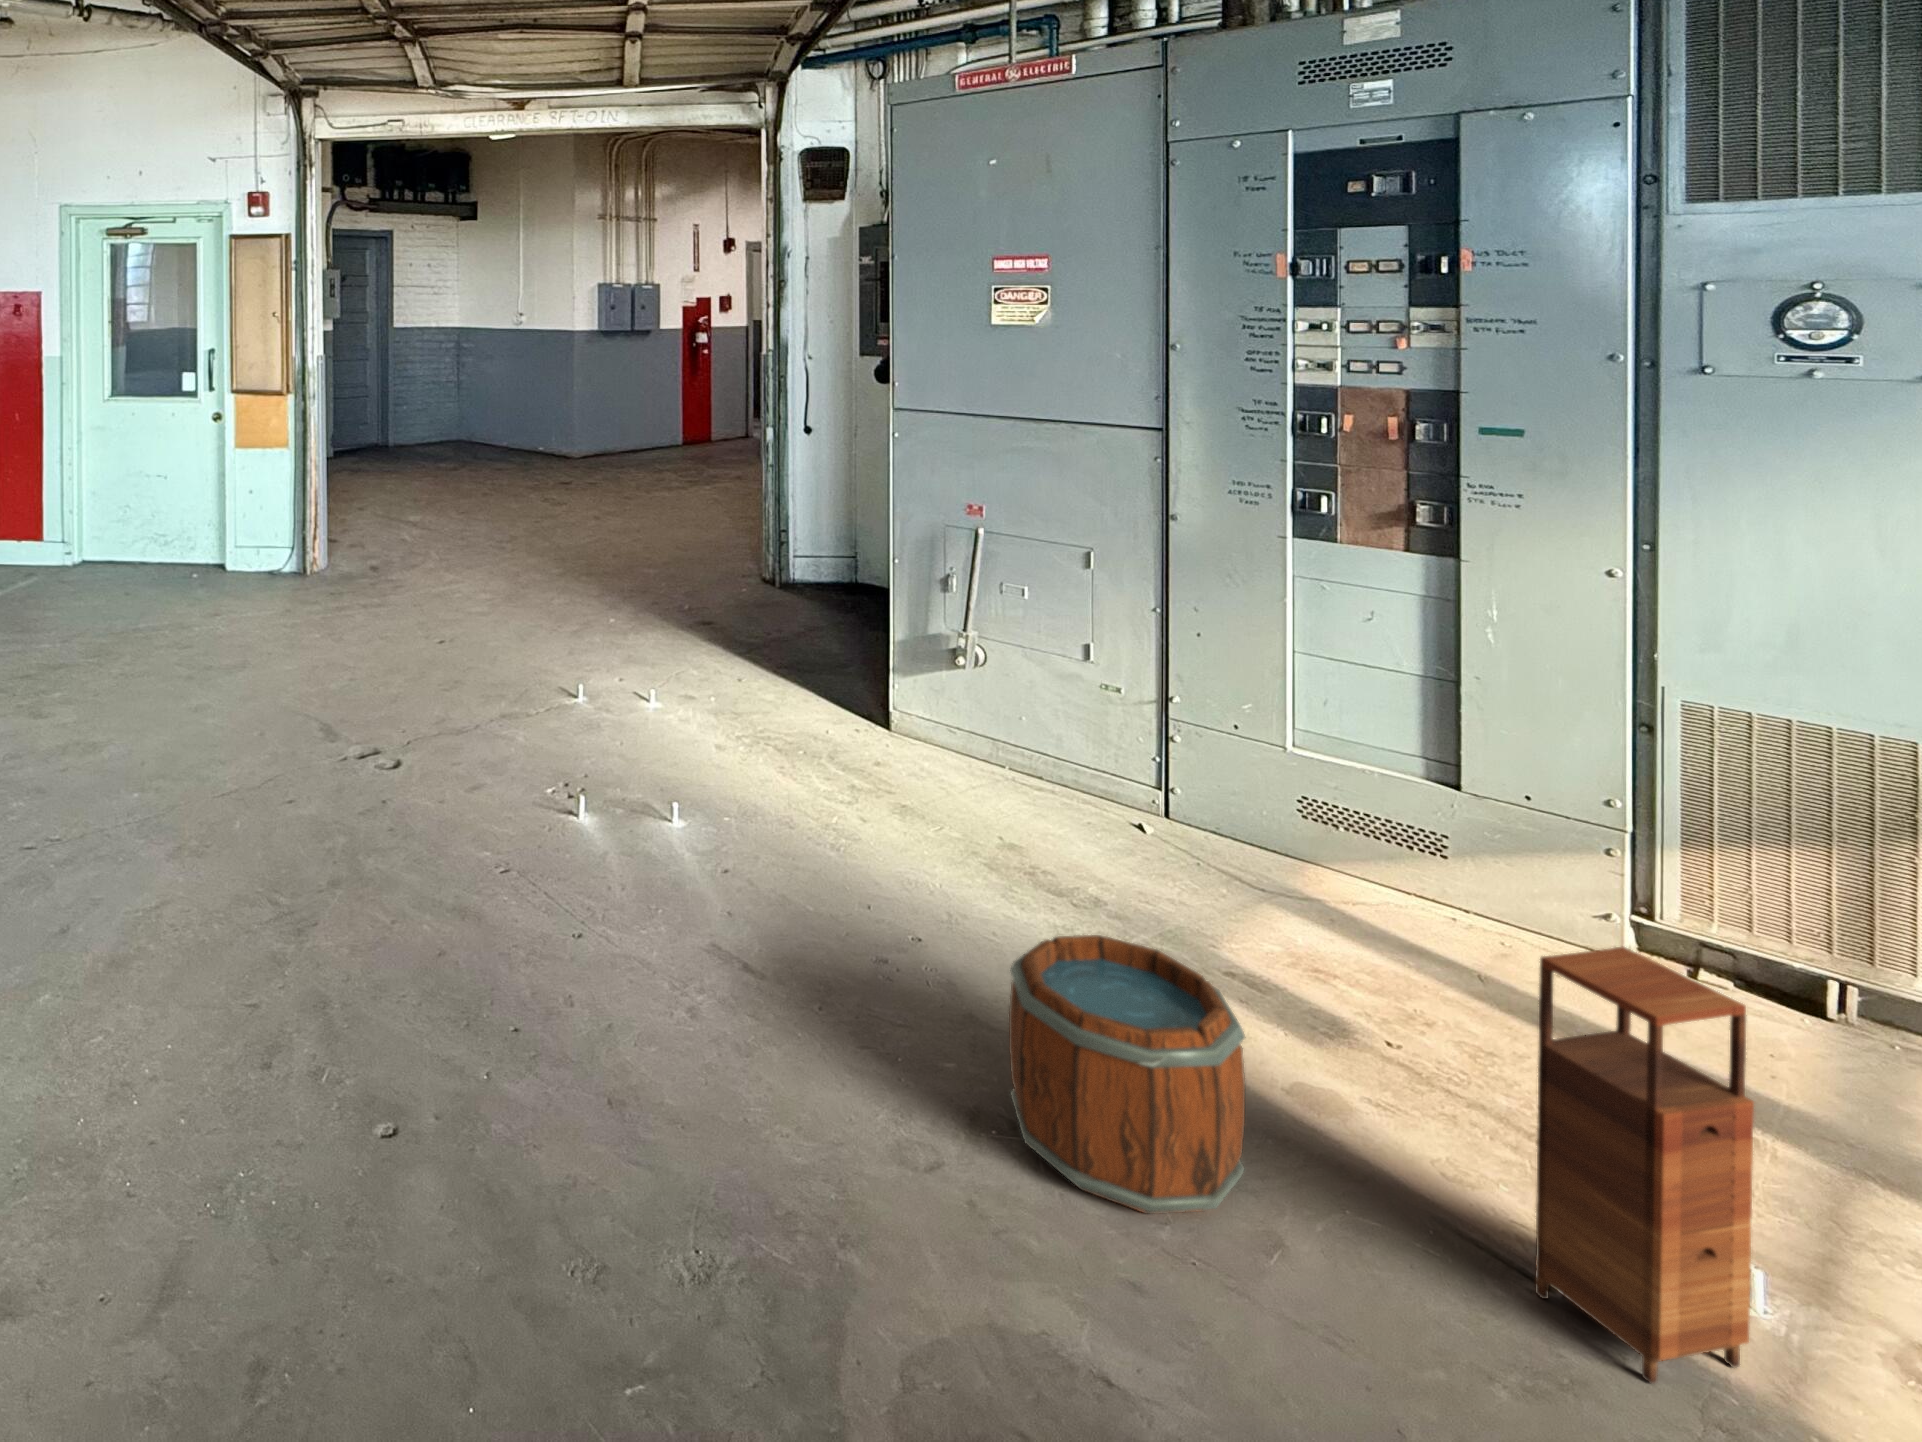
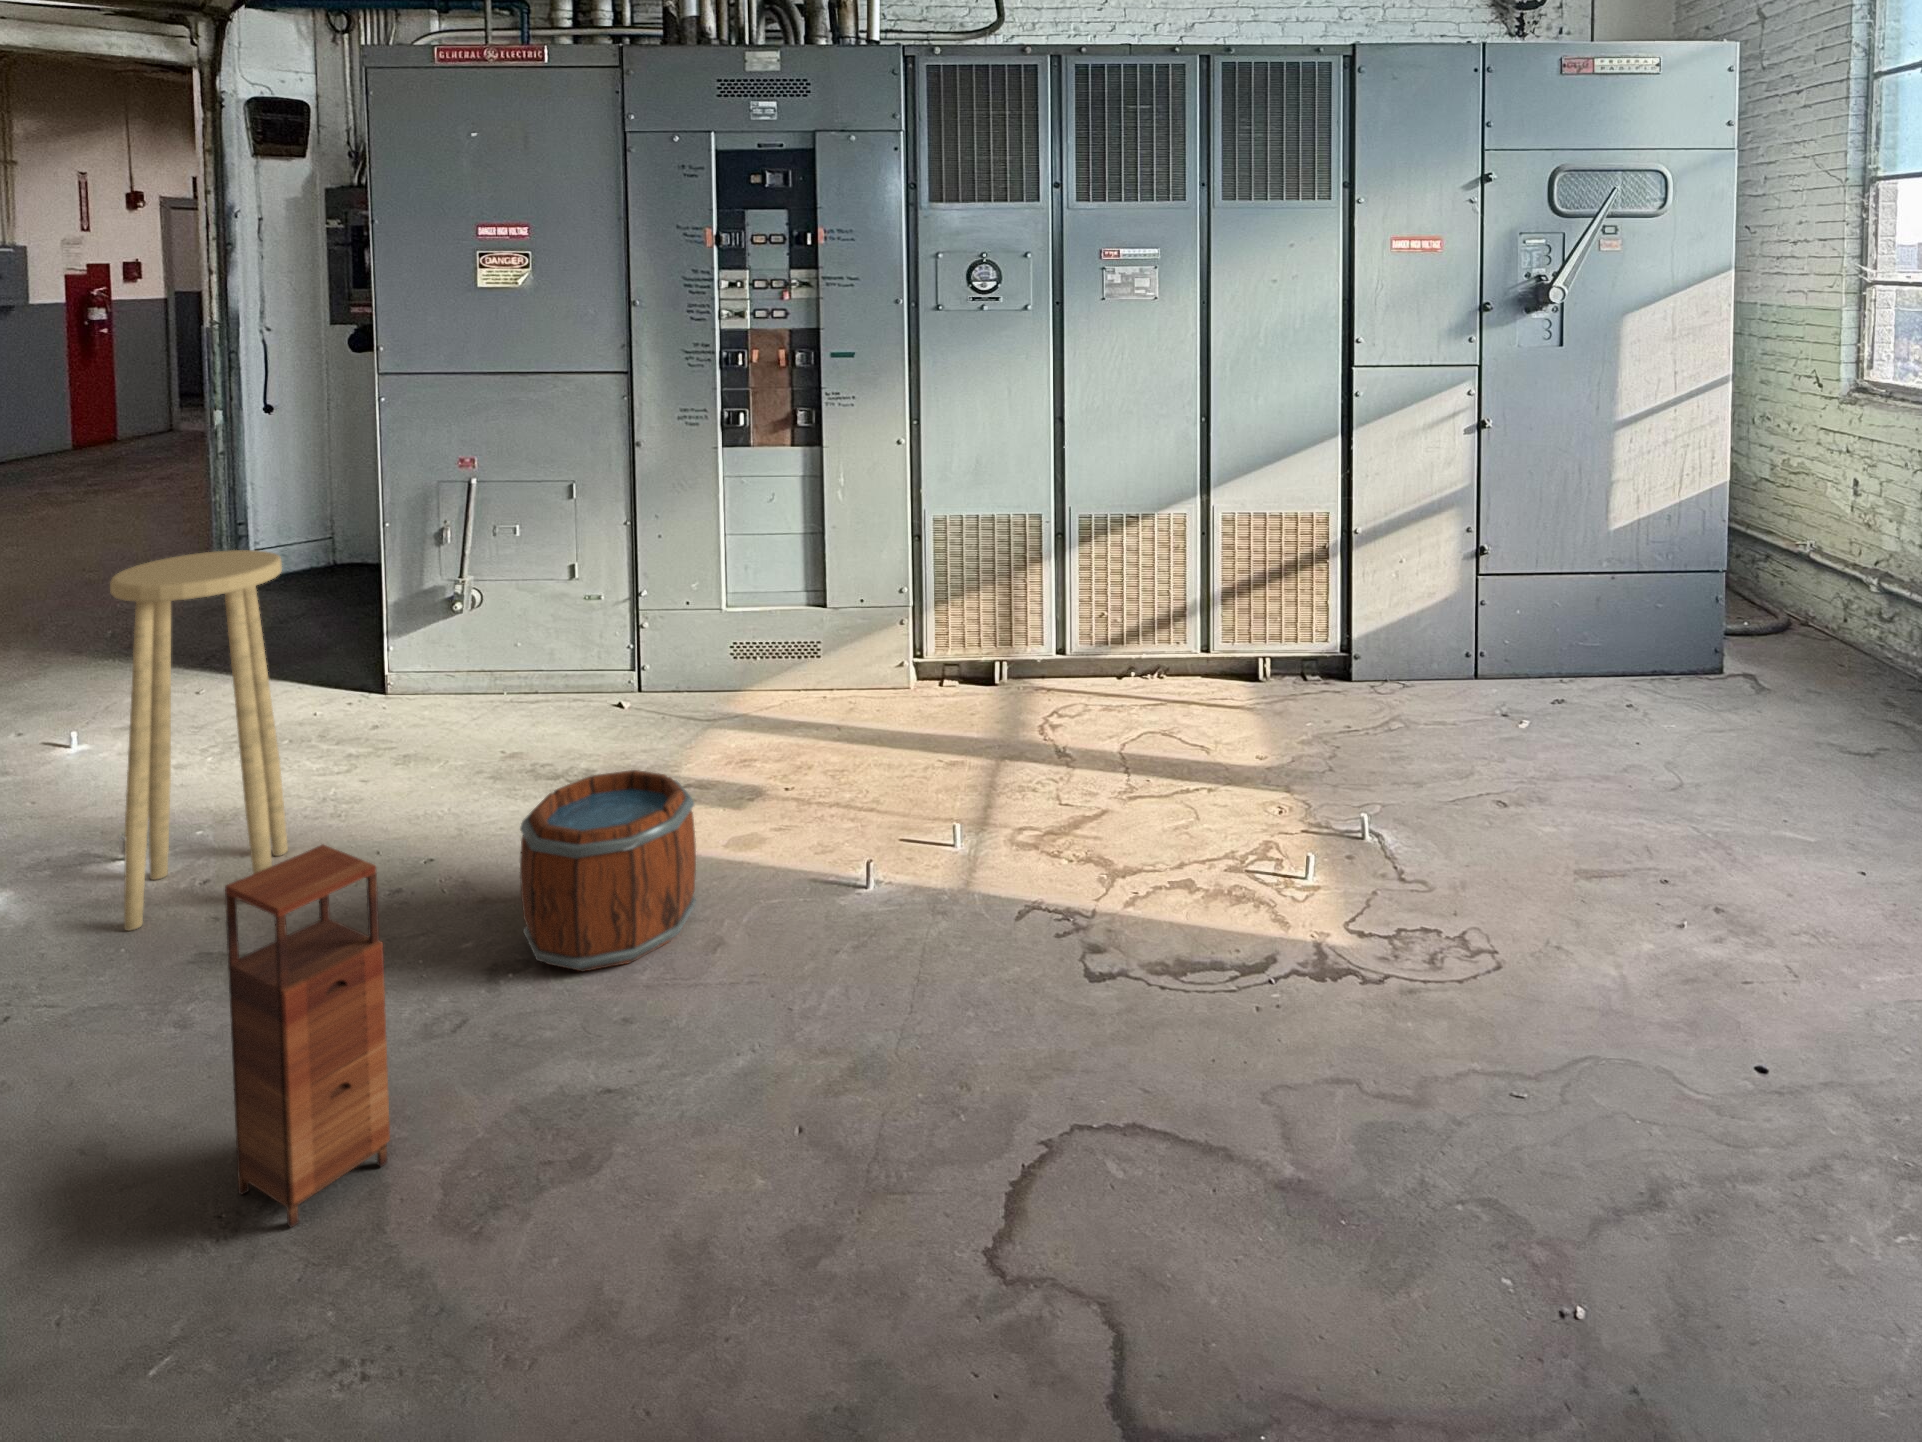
stool: none [661,568,792,923] -> present [110,550,288,930]
storage cabinet: present [1535,947,1754,1384] -> present [225,845,390,1227]

